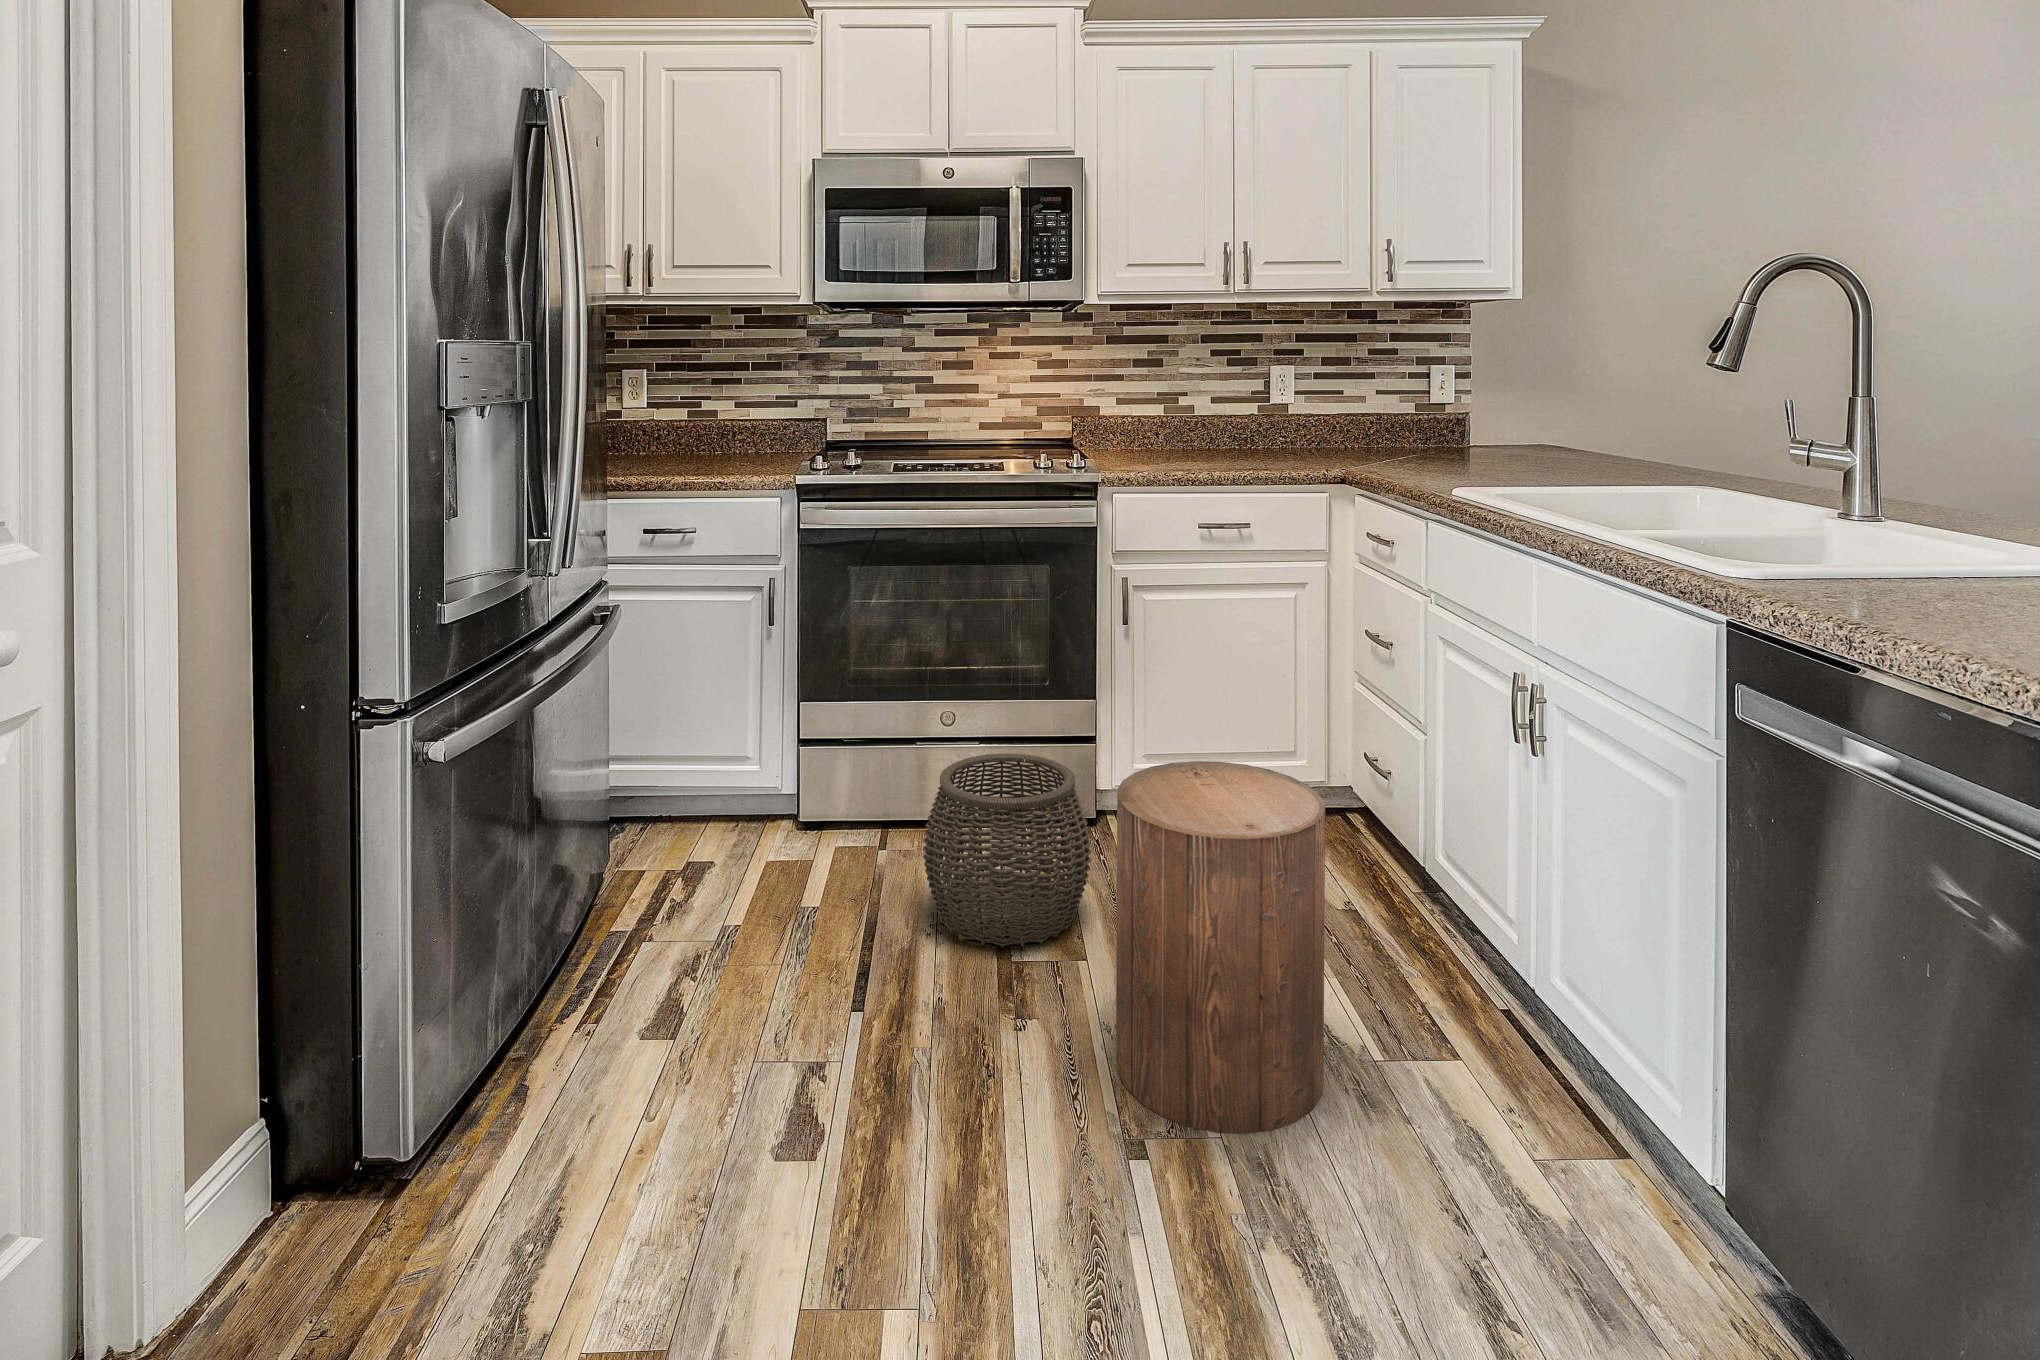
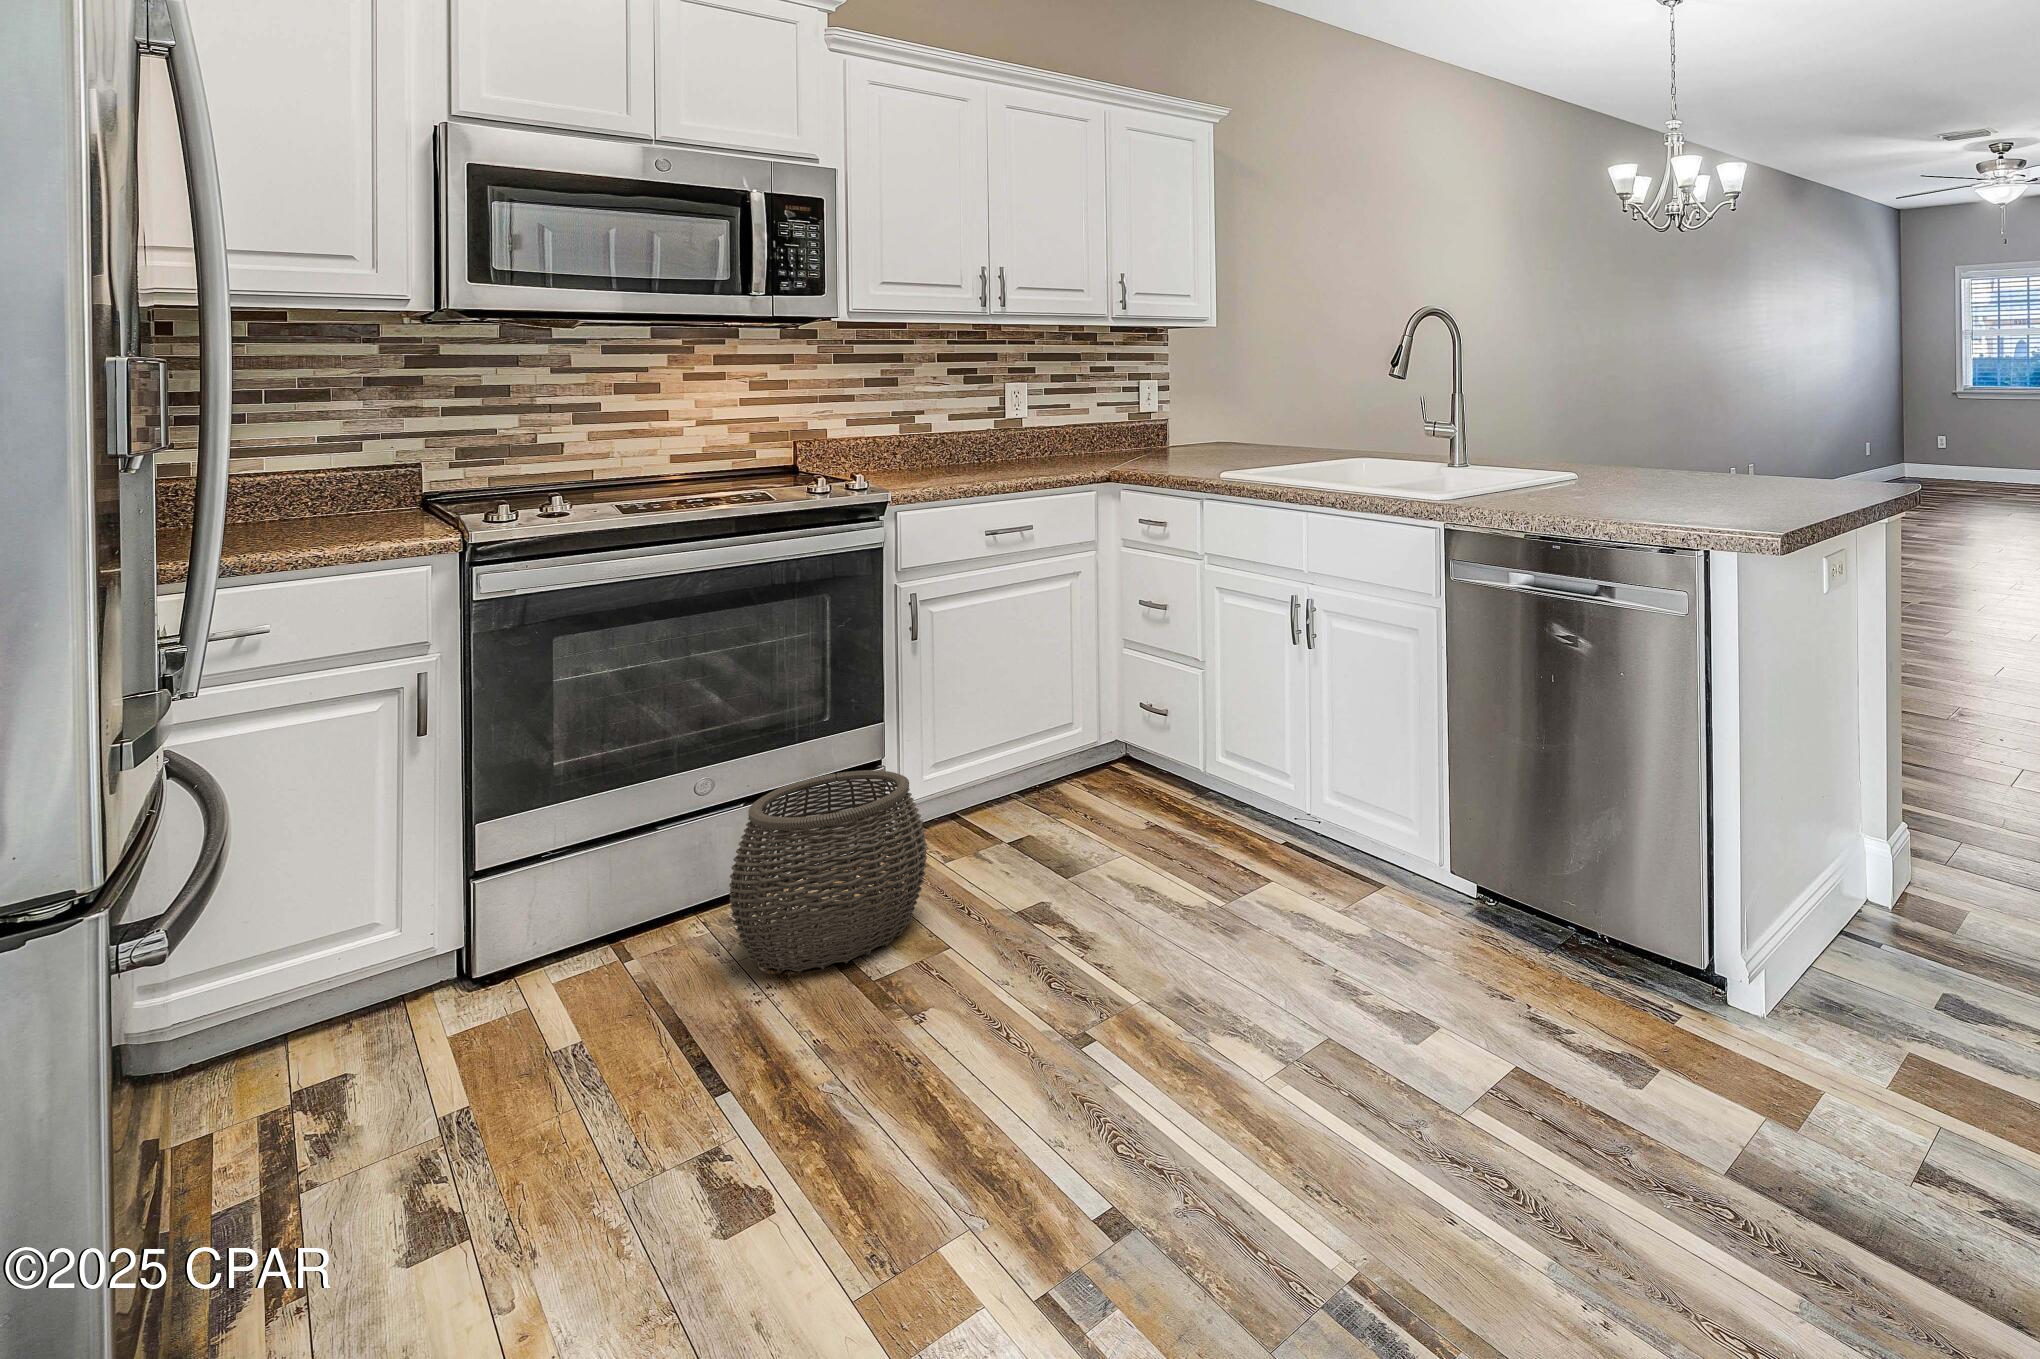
stool: present [1116,761,1325,1134] -> none [1016,705,1203,1013]

